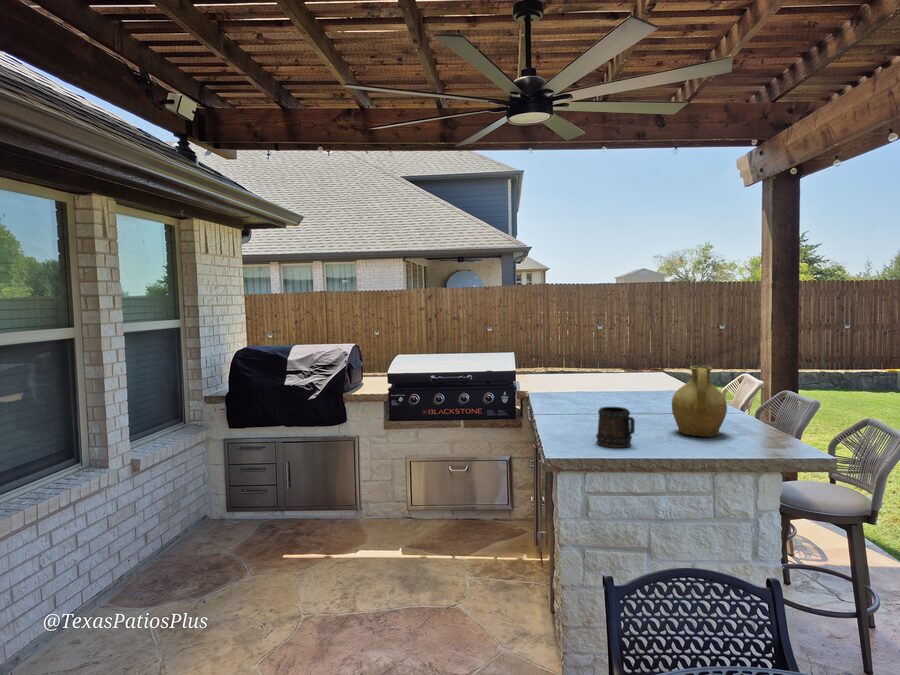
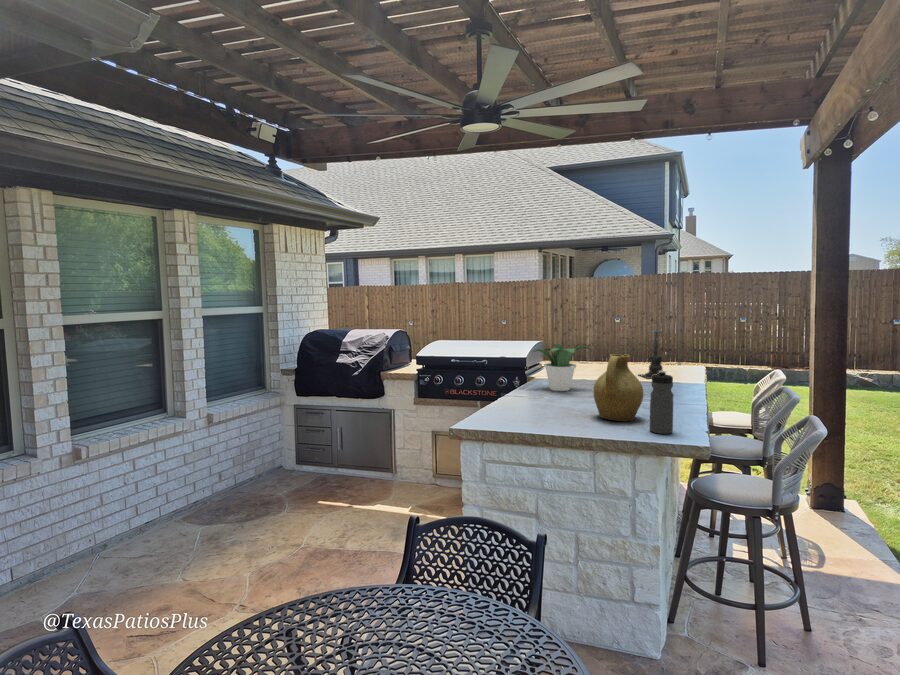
candle holder: none [629,331,668,387] -> present [639,330,663,379]
potted plant: none [557,356,619,406] -> present [533,344,590,391]
water bottle: none [752,383,779,448] -> present [650,371,674,434]
beer mug: present [596,407,635,448] -> none [507,387,539,424]

